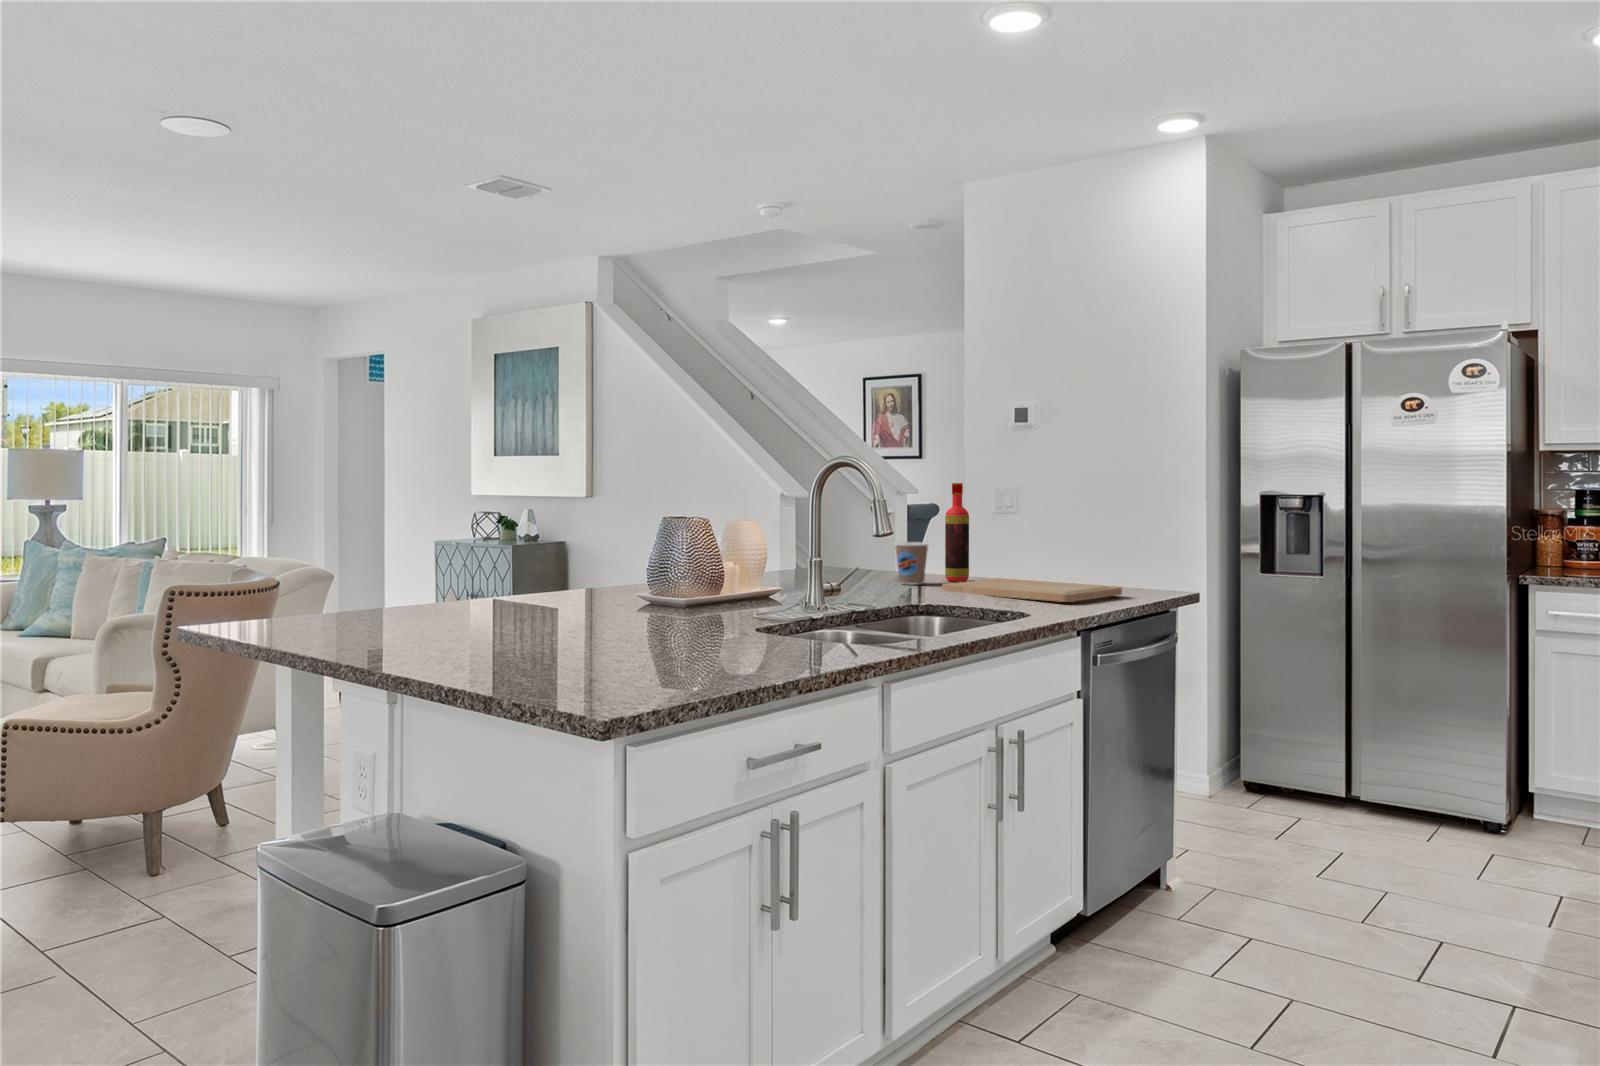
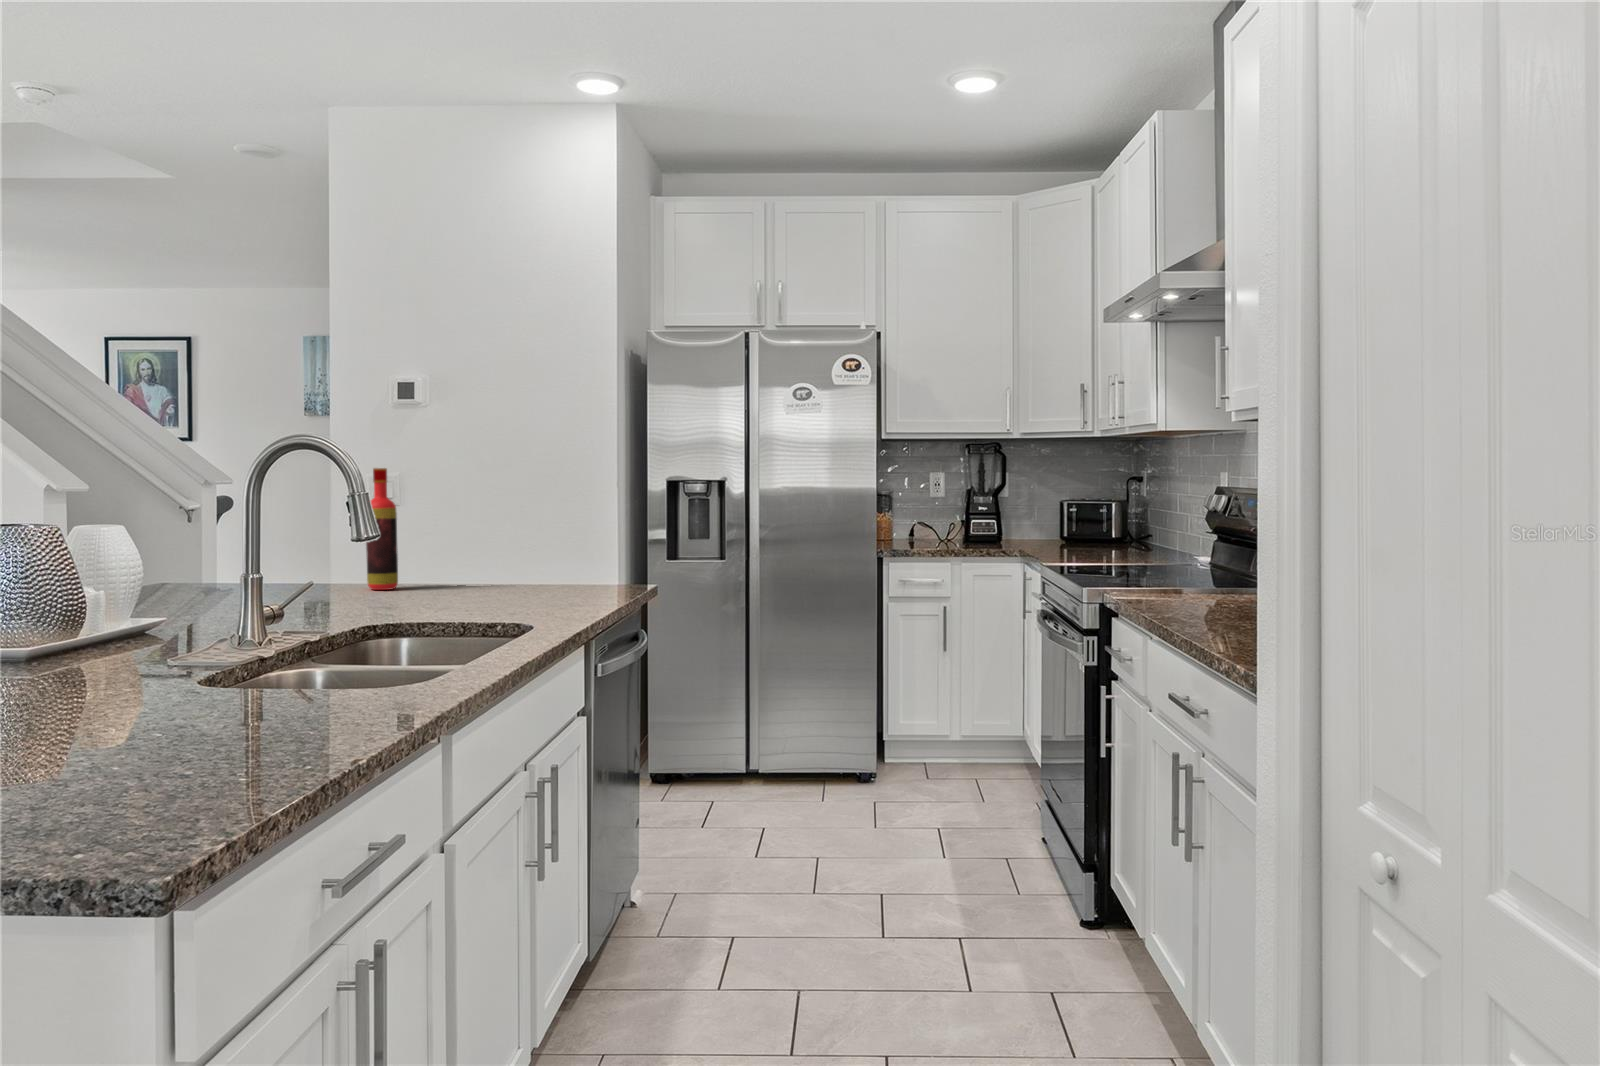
coffee cup: present [895,542,928,585] -> none [306,544,354,598]
cutting board: present [942,578,1122,602] -> none [381,583,595,607]

